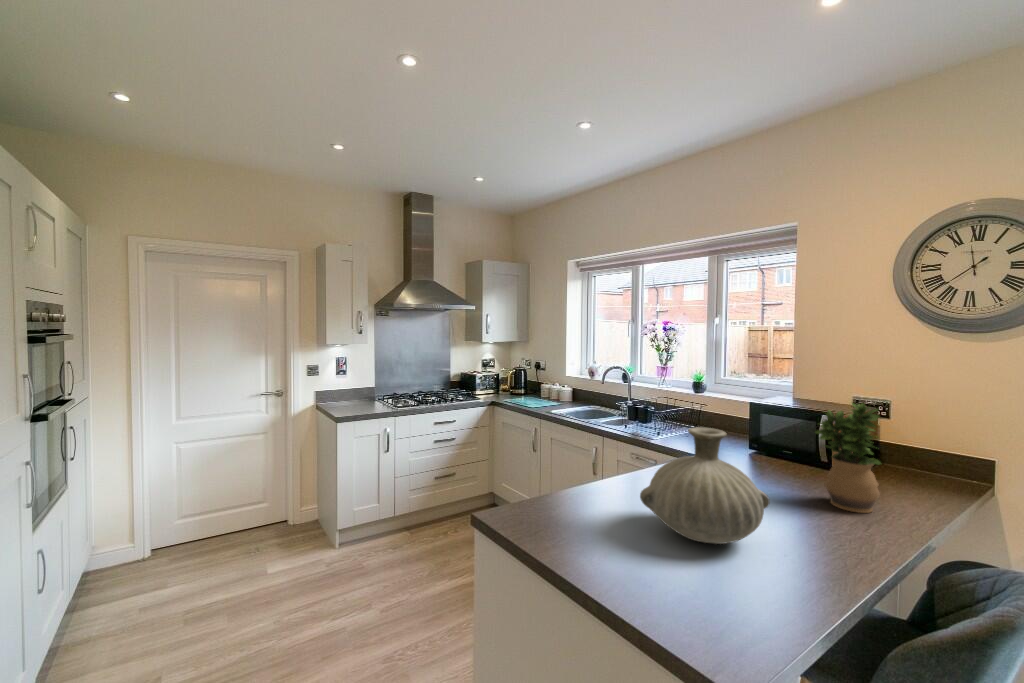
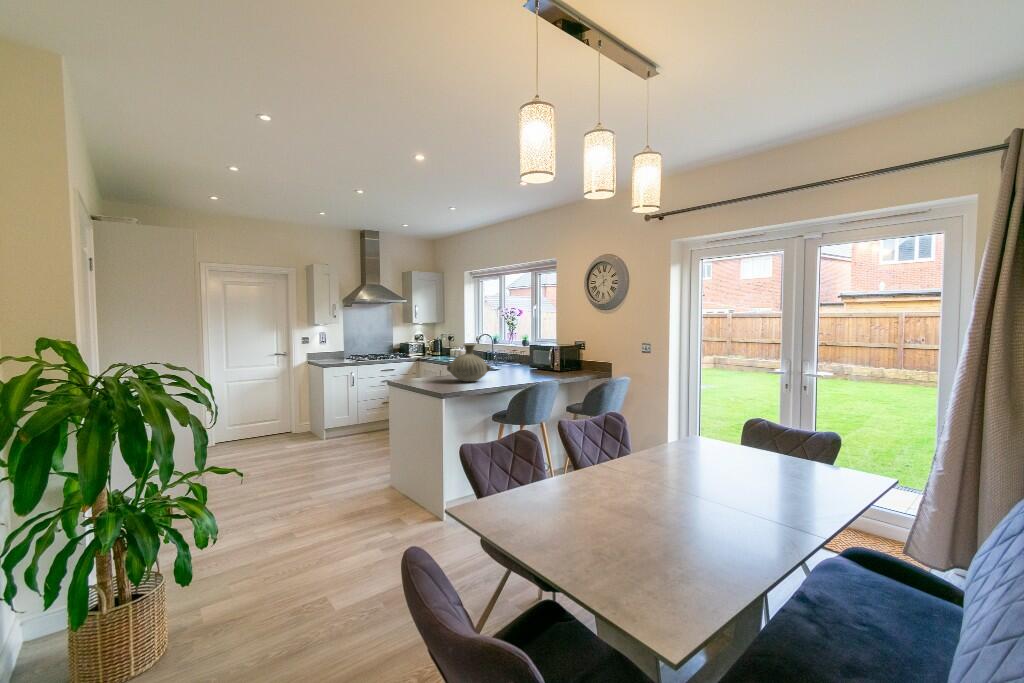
potted plant: present [815,403,881,513] -> none [527,337,548,378]

